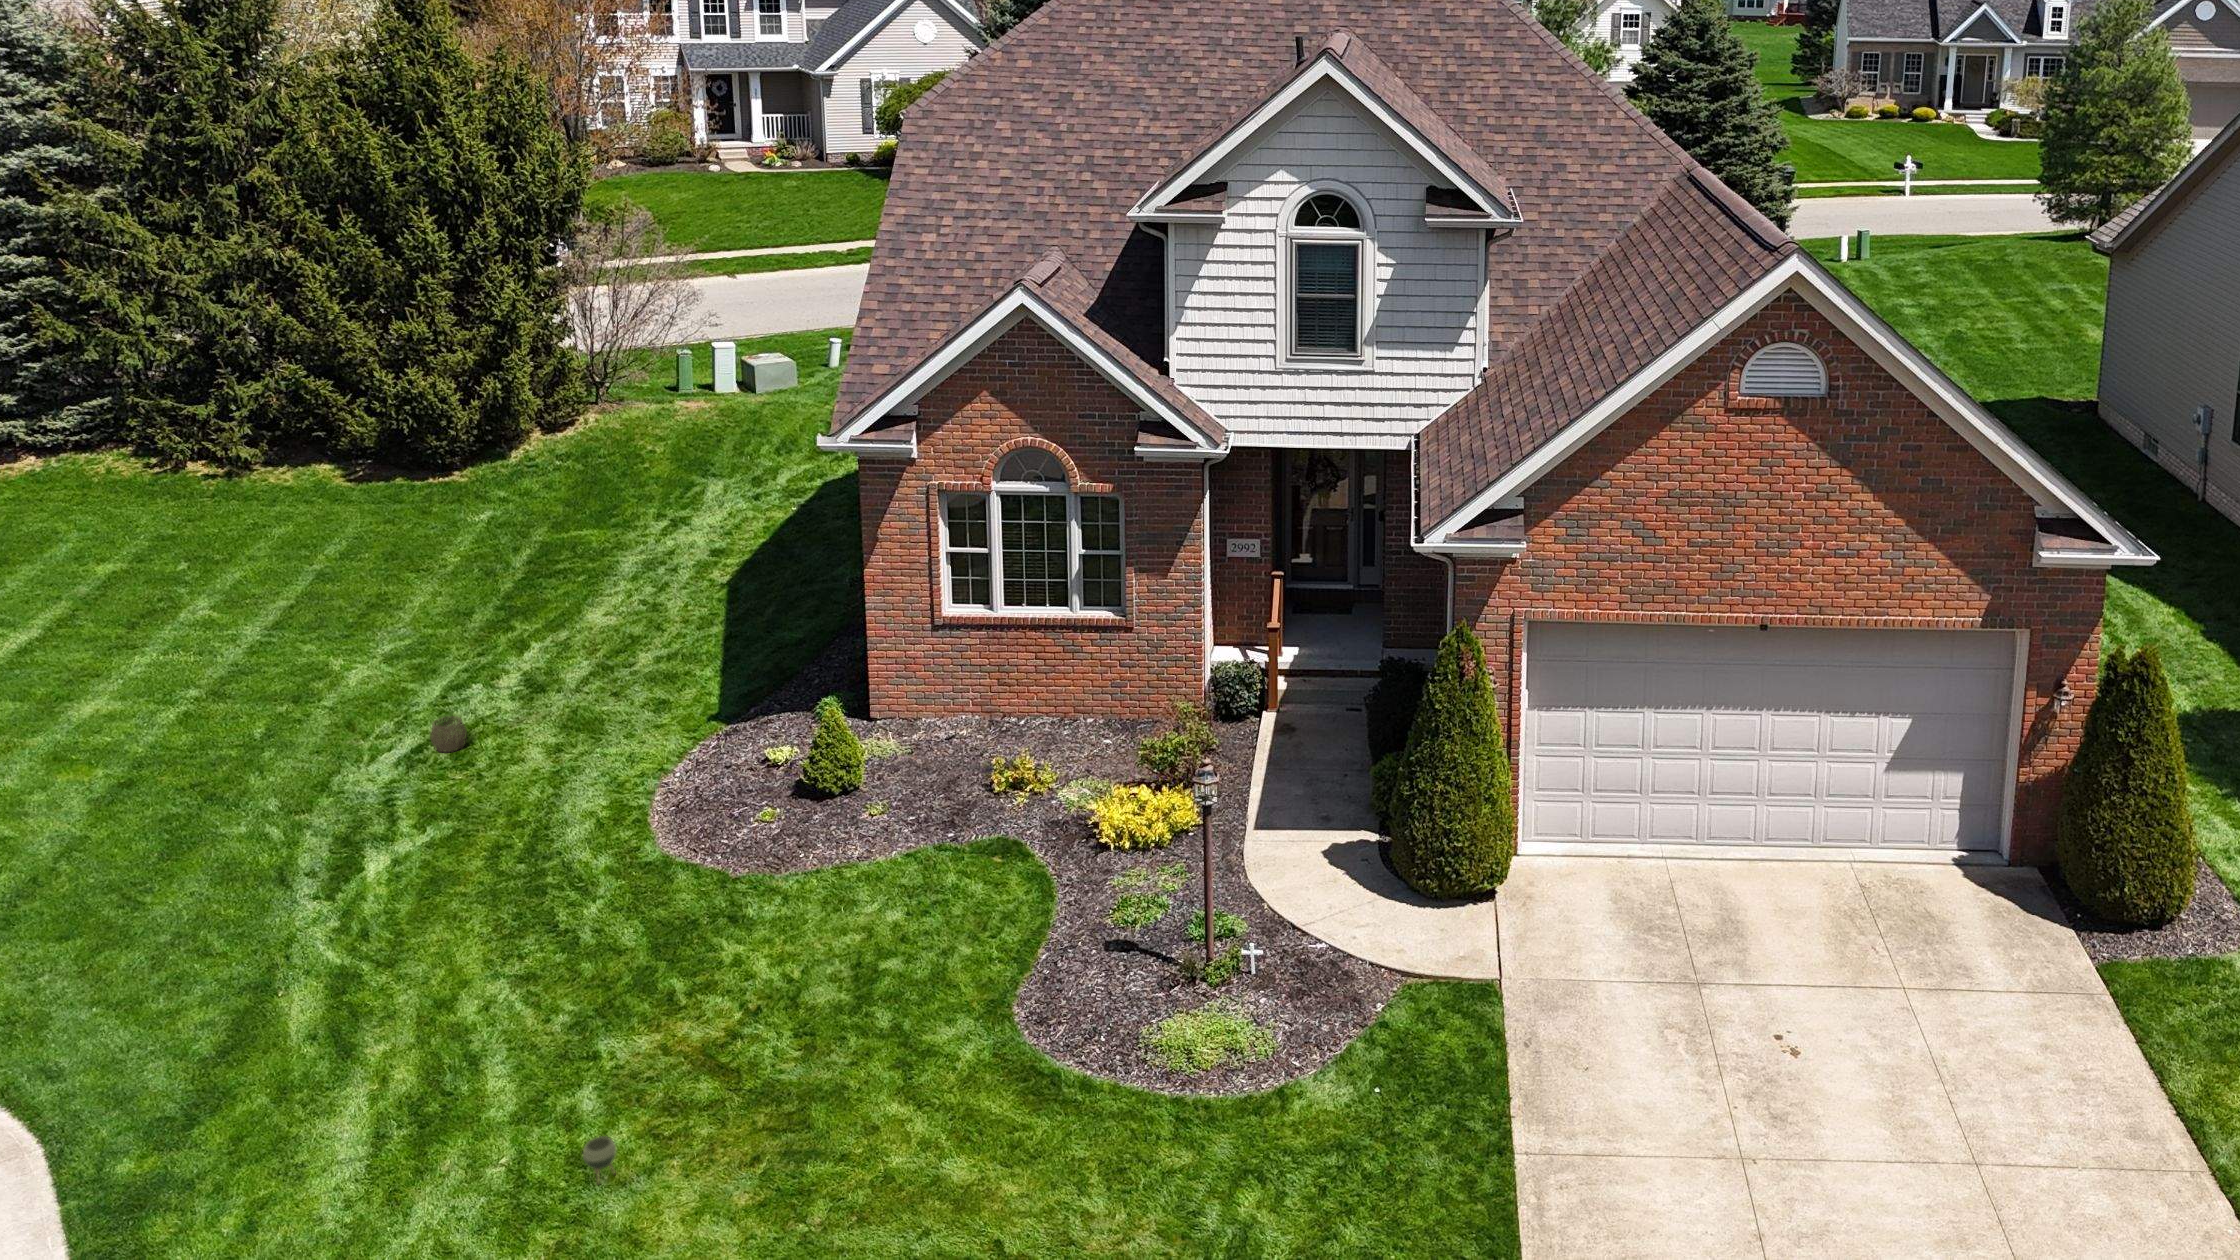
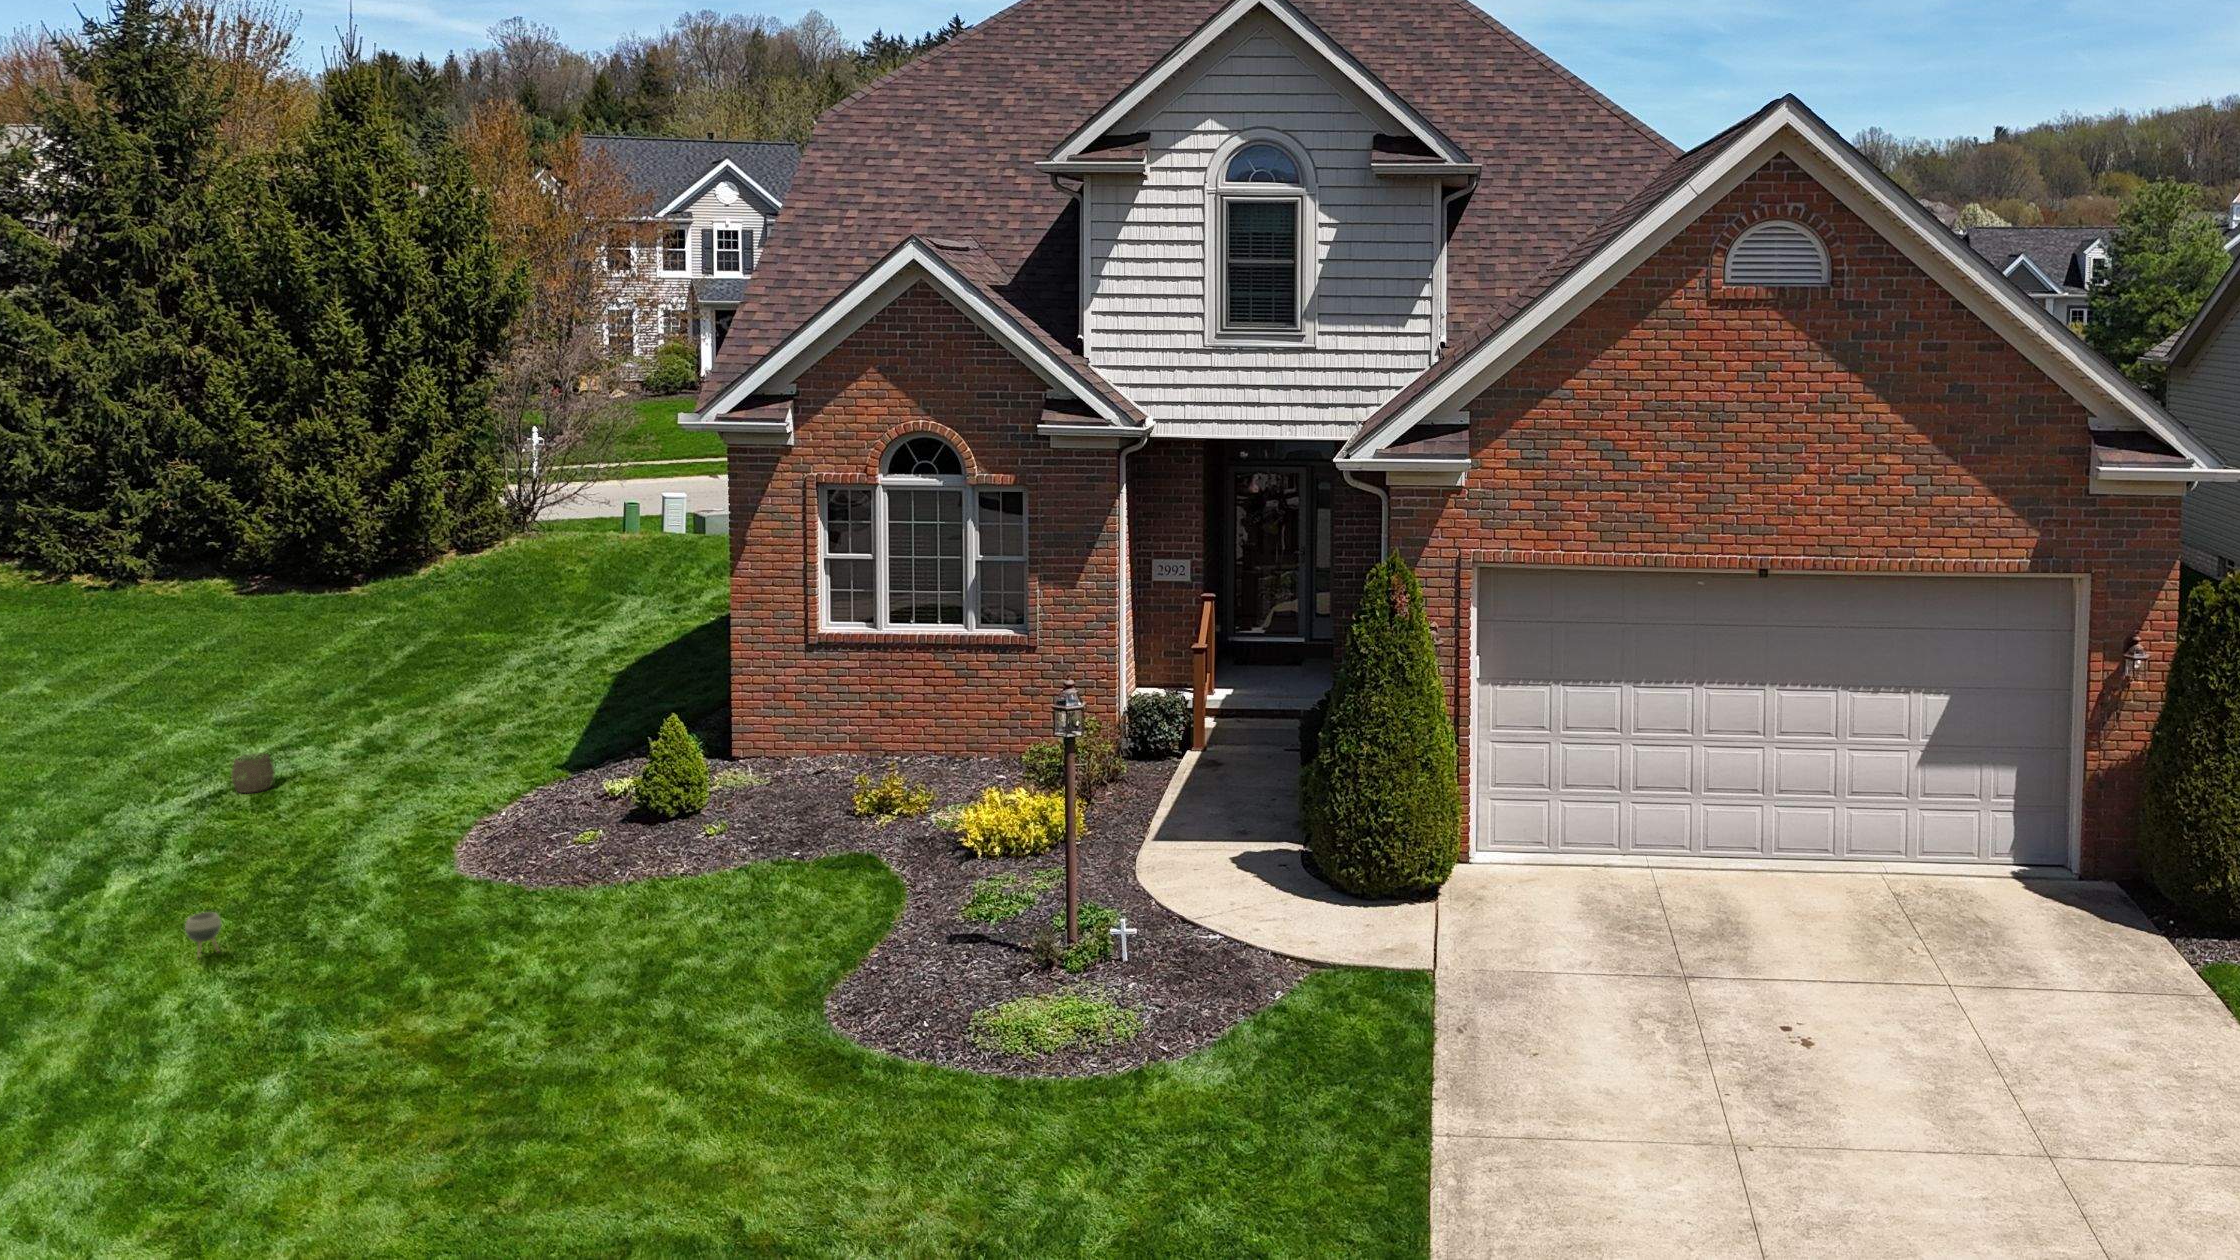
planter: present [583,1136,616,1184] -> present [185,912,221,957]

